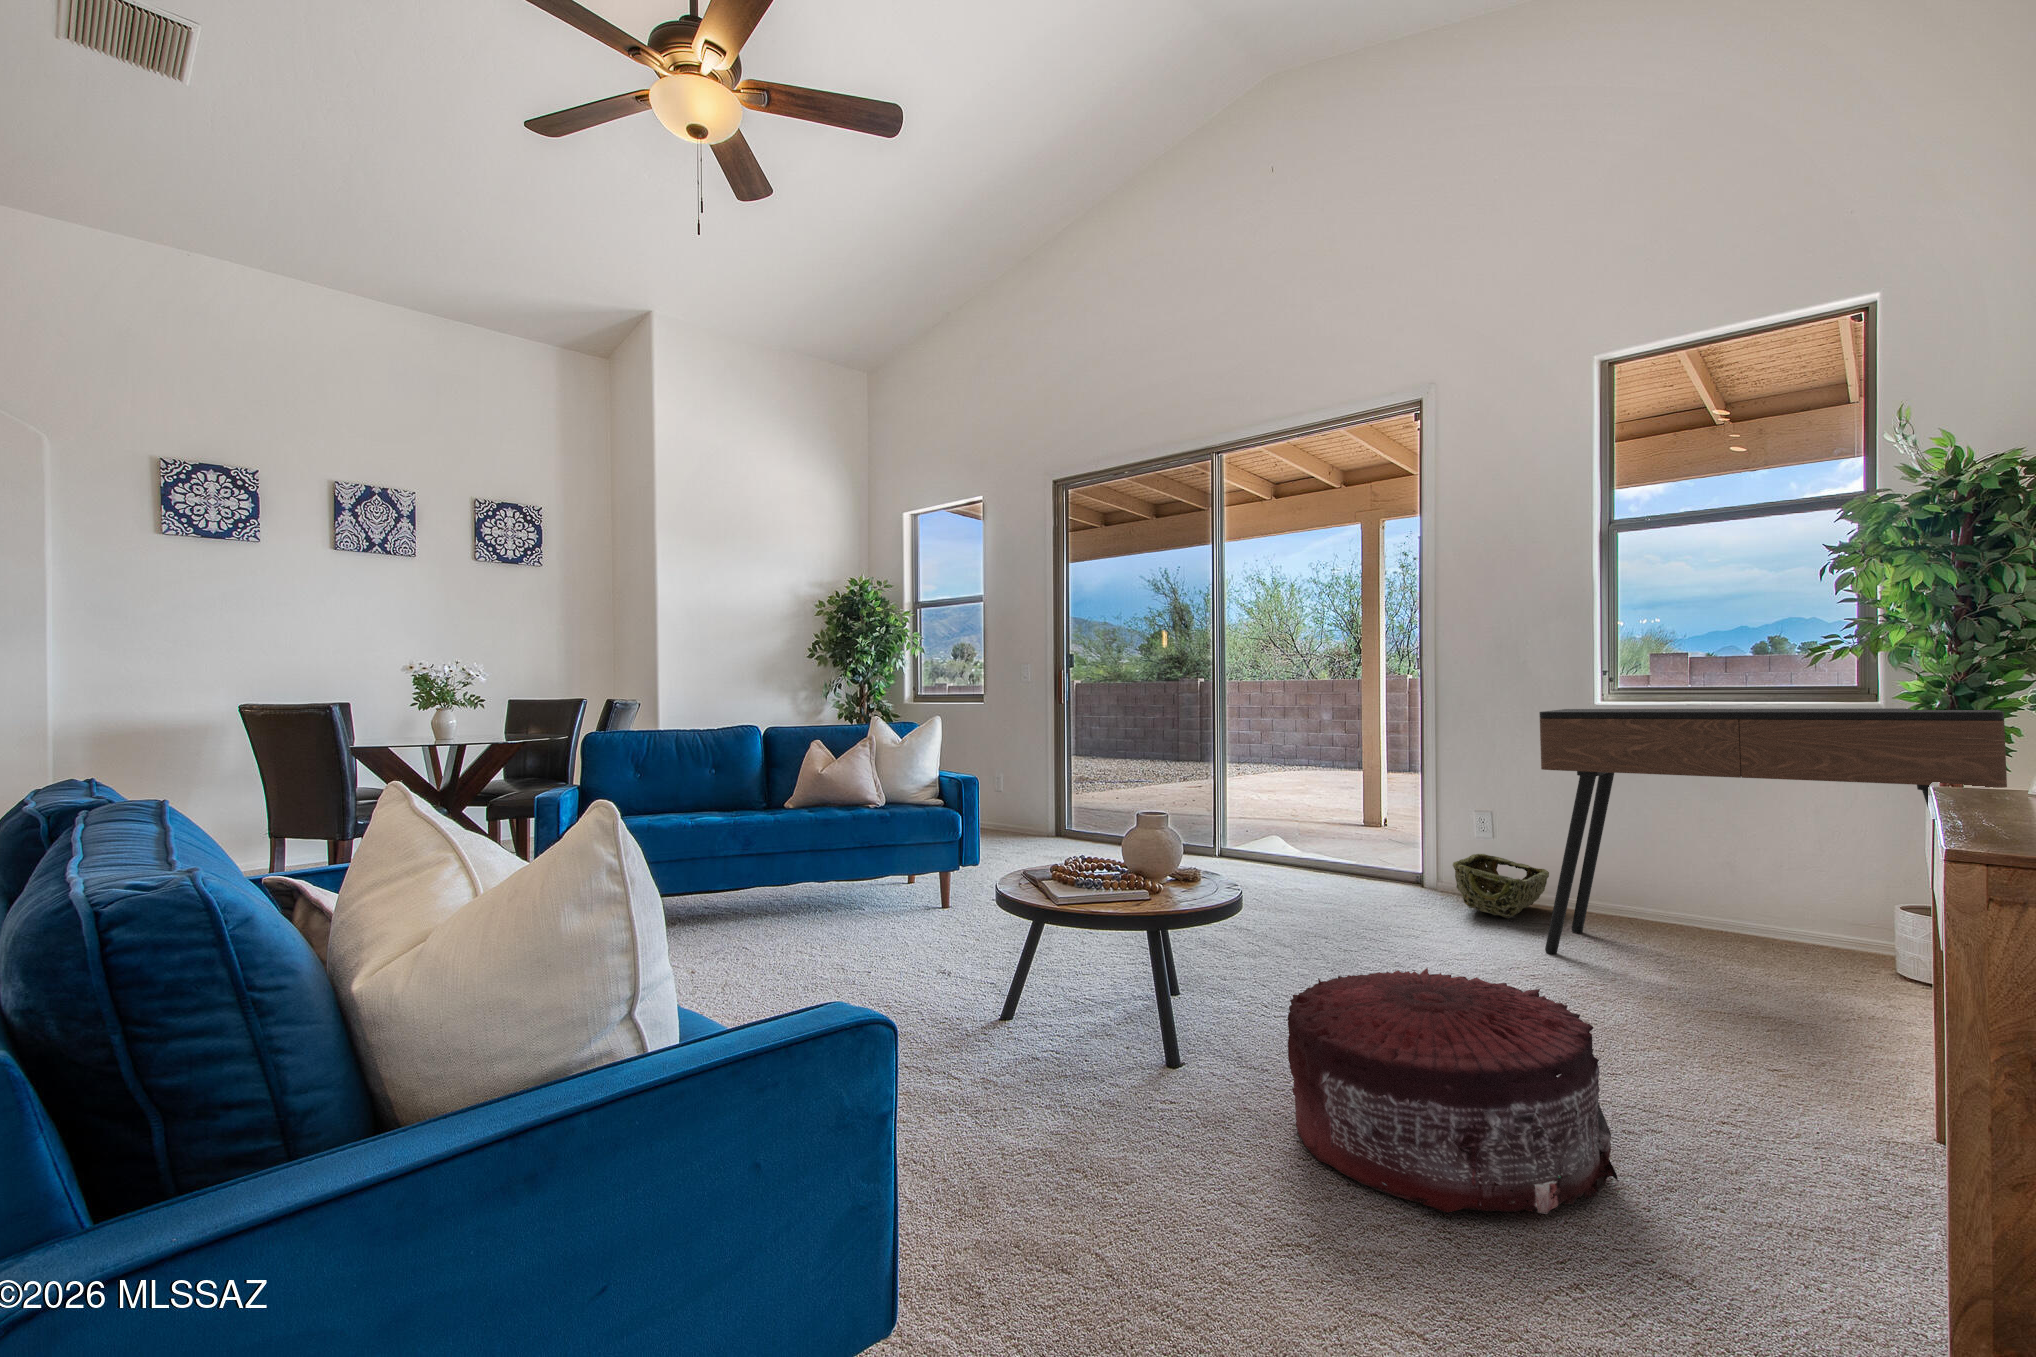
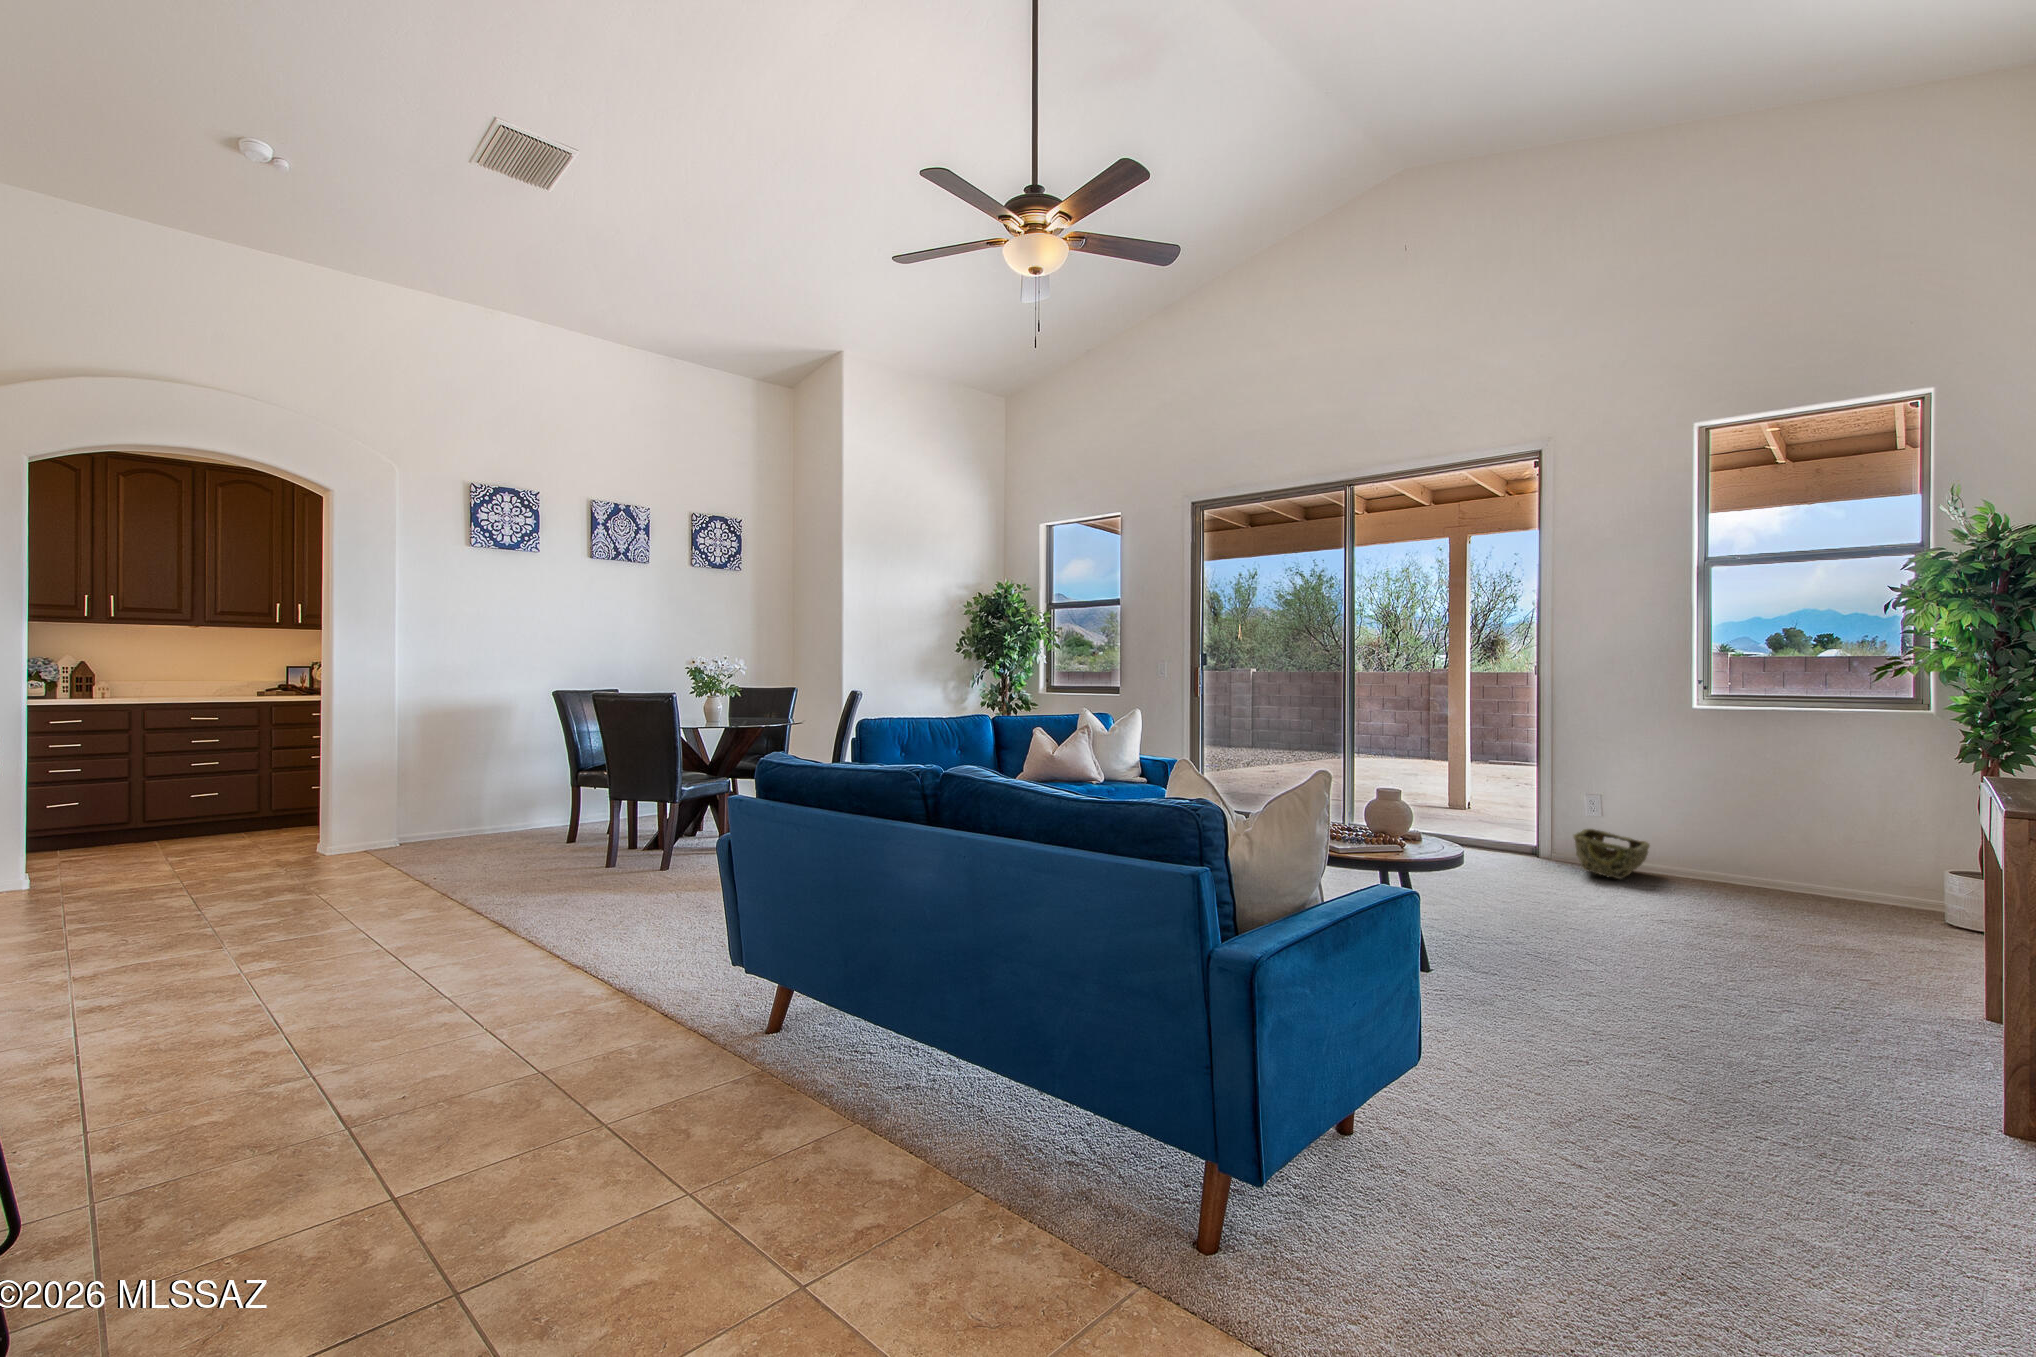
console table: present [1539,708,2007,955] -> none [1659,712,2034,955]
pouf: present [1288,968,1618,1214] -> none [1524,899,1773,1046]

